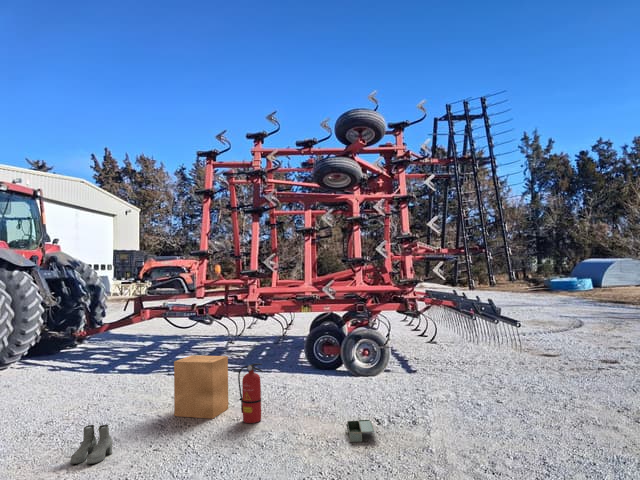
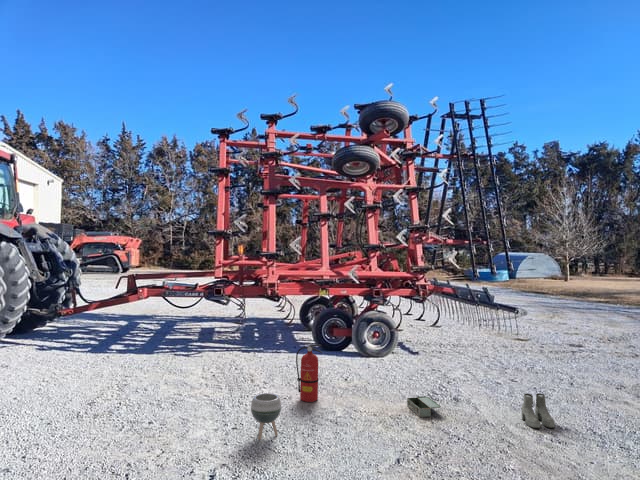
cardboard box: present [174,355,229,419] -> none [225,336,275,398]
planter: none [159,413,191,460] -> present [251,393,281,440]
boots: present [70,425,112,464] -> present [521,393,555,428]

